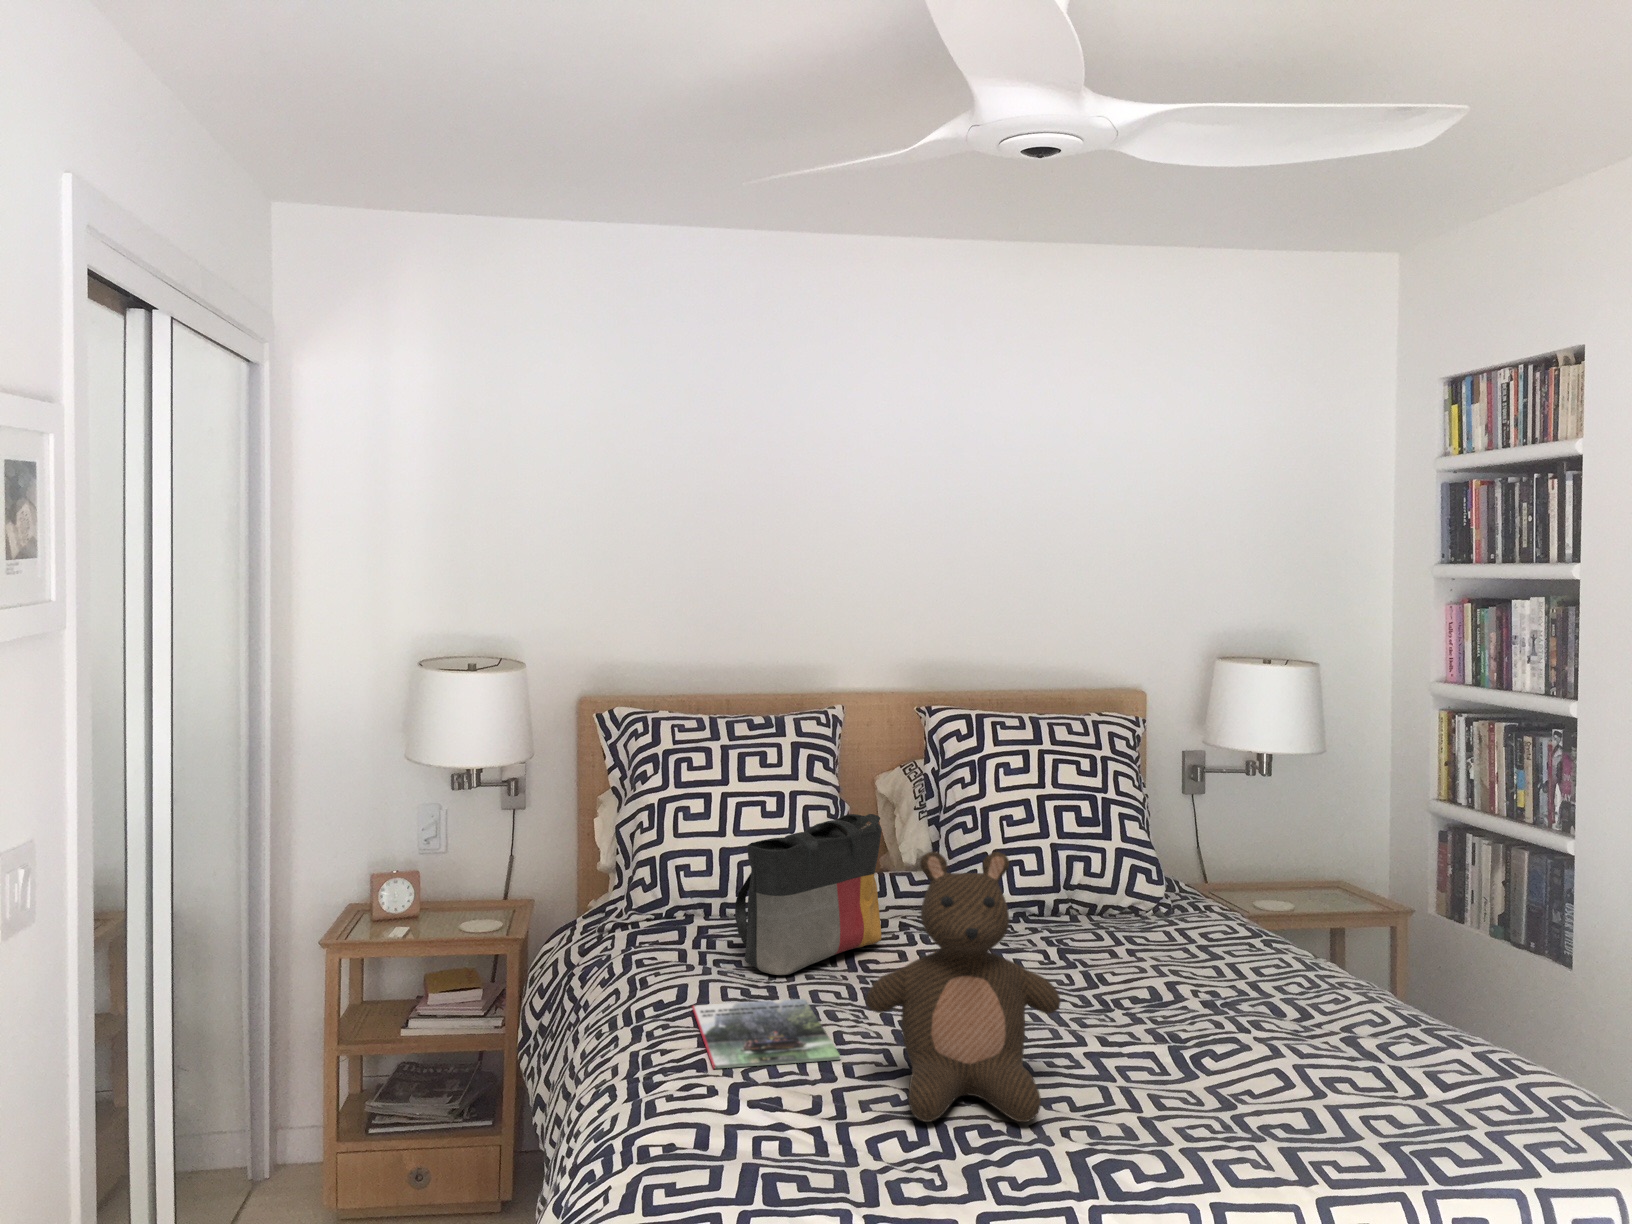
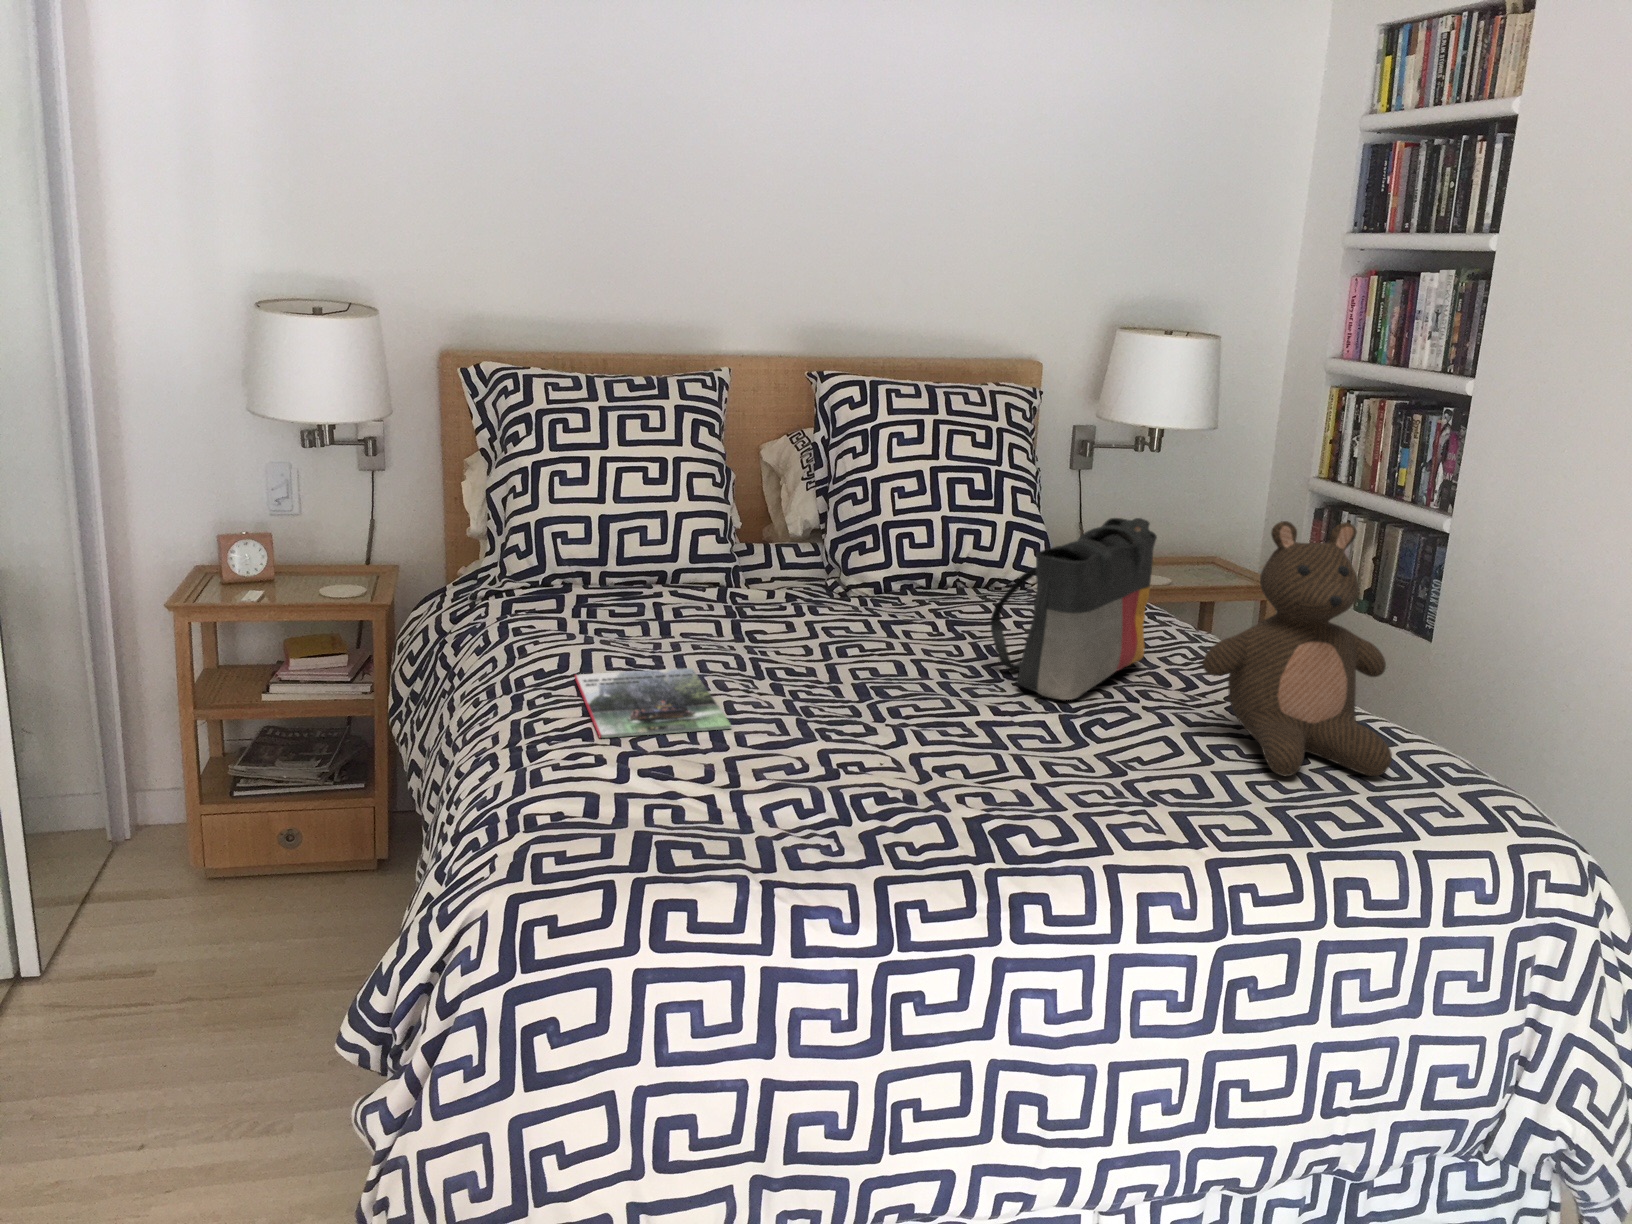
tote bag: present [735,814,882,975] -> present [991,518,1157,700]
stuffed bear: present [866,852,1061,1122] -> present [1202,521,1392,776]

